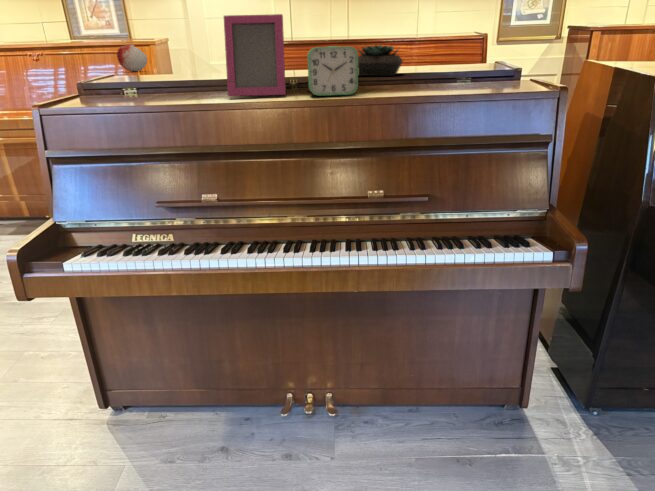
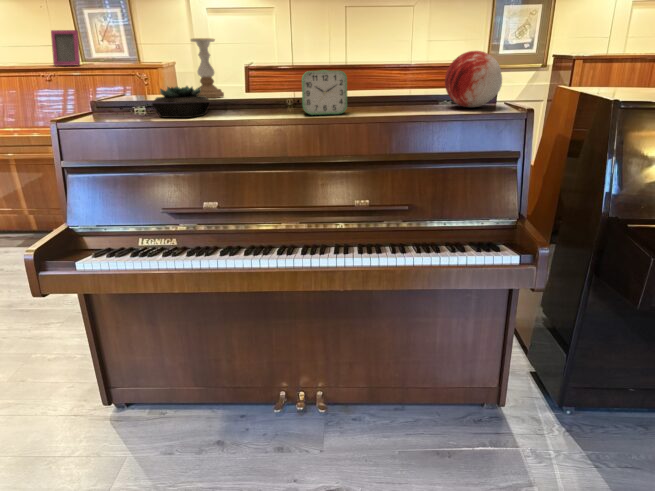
candle holder: none [184,12,222,78] -> present [191,38,224,98]
picture frame: present [224,14,286,96] -> present [51,30,80,66]
decorative orb: present [117,42,147,72] -> present [445,51,502,107]
succulent plant: present [358,45,403,76] -> present [152,86,210,118]

